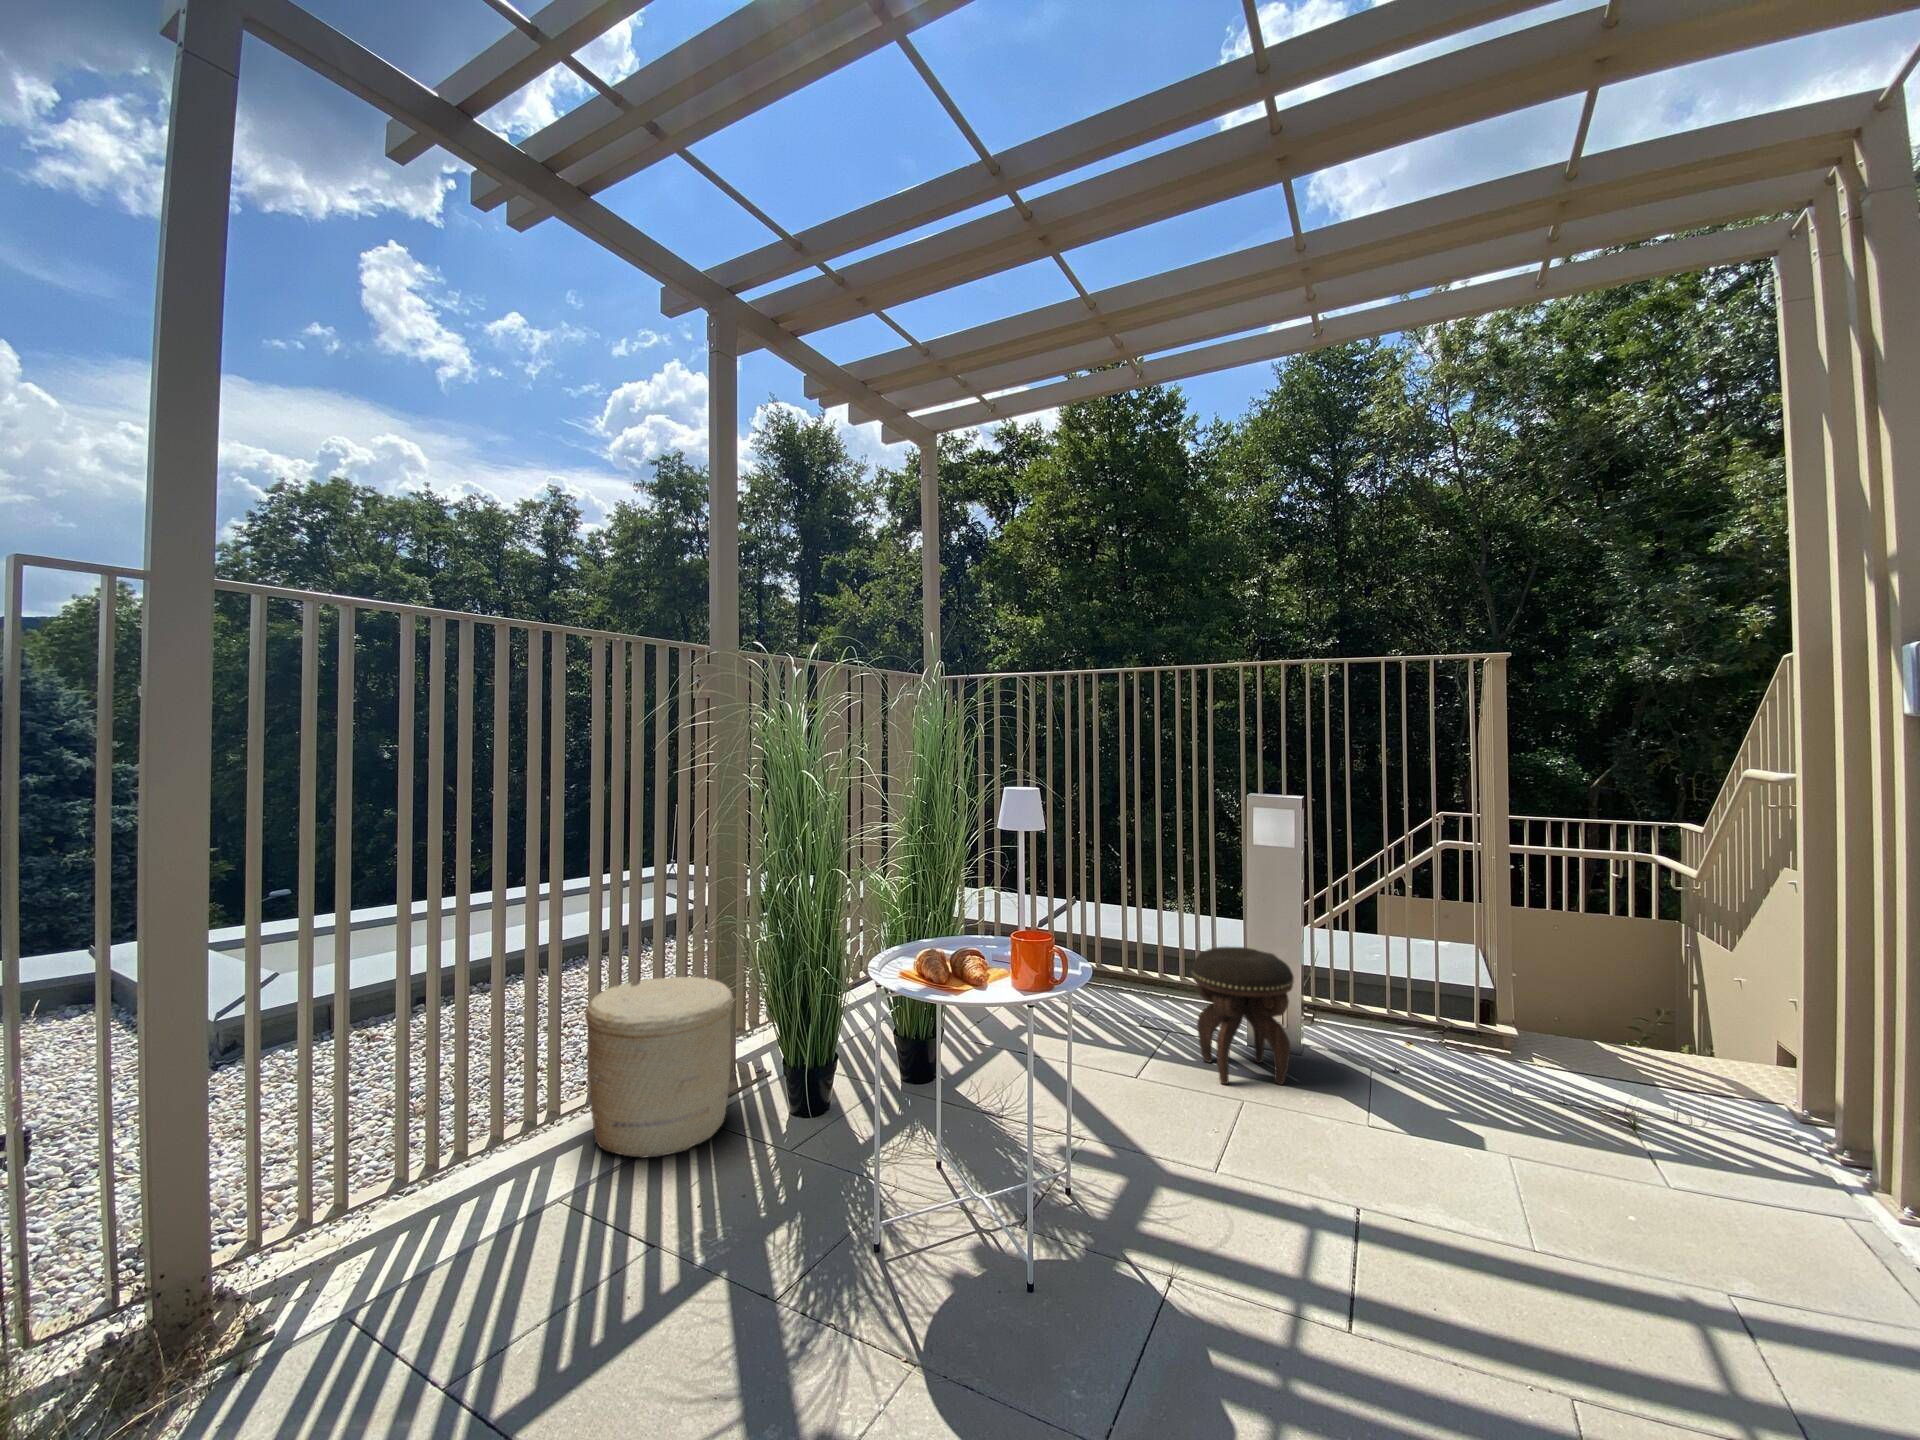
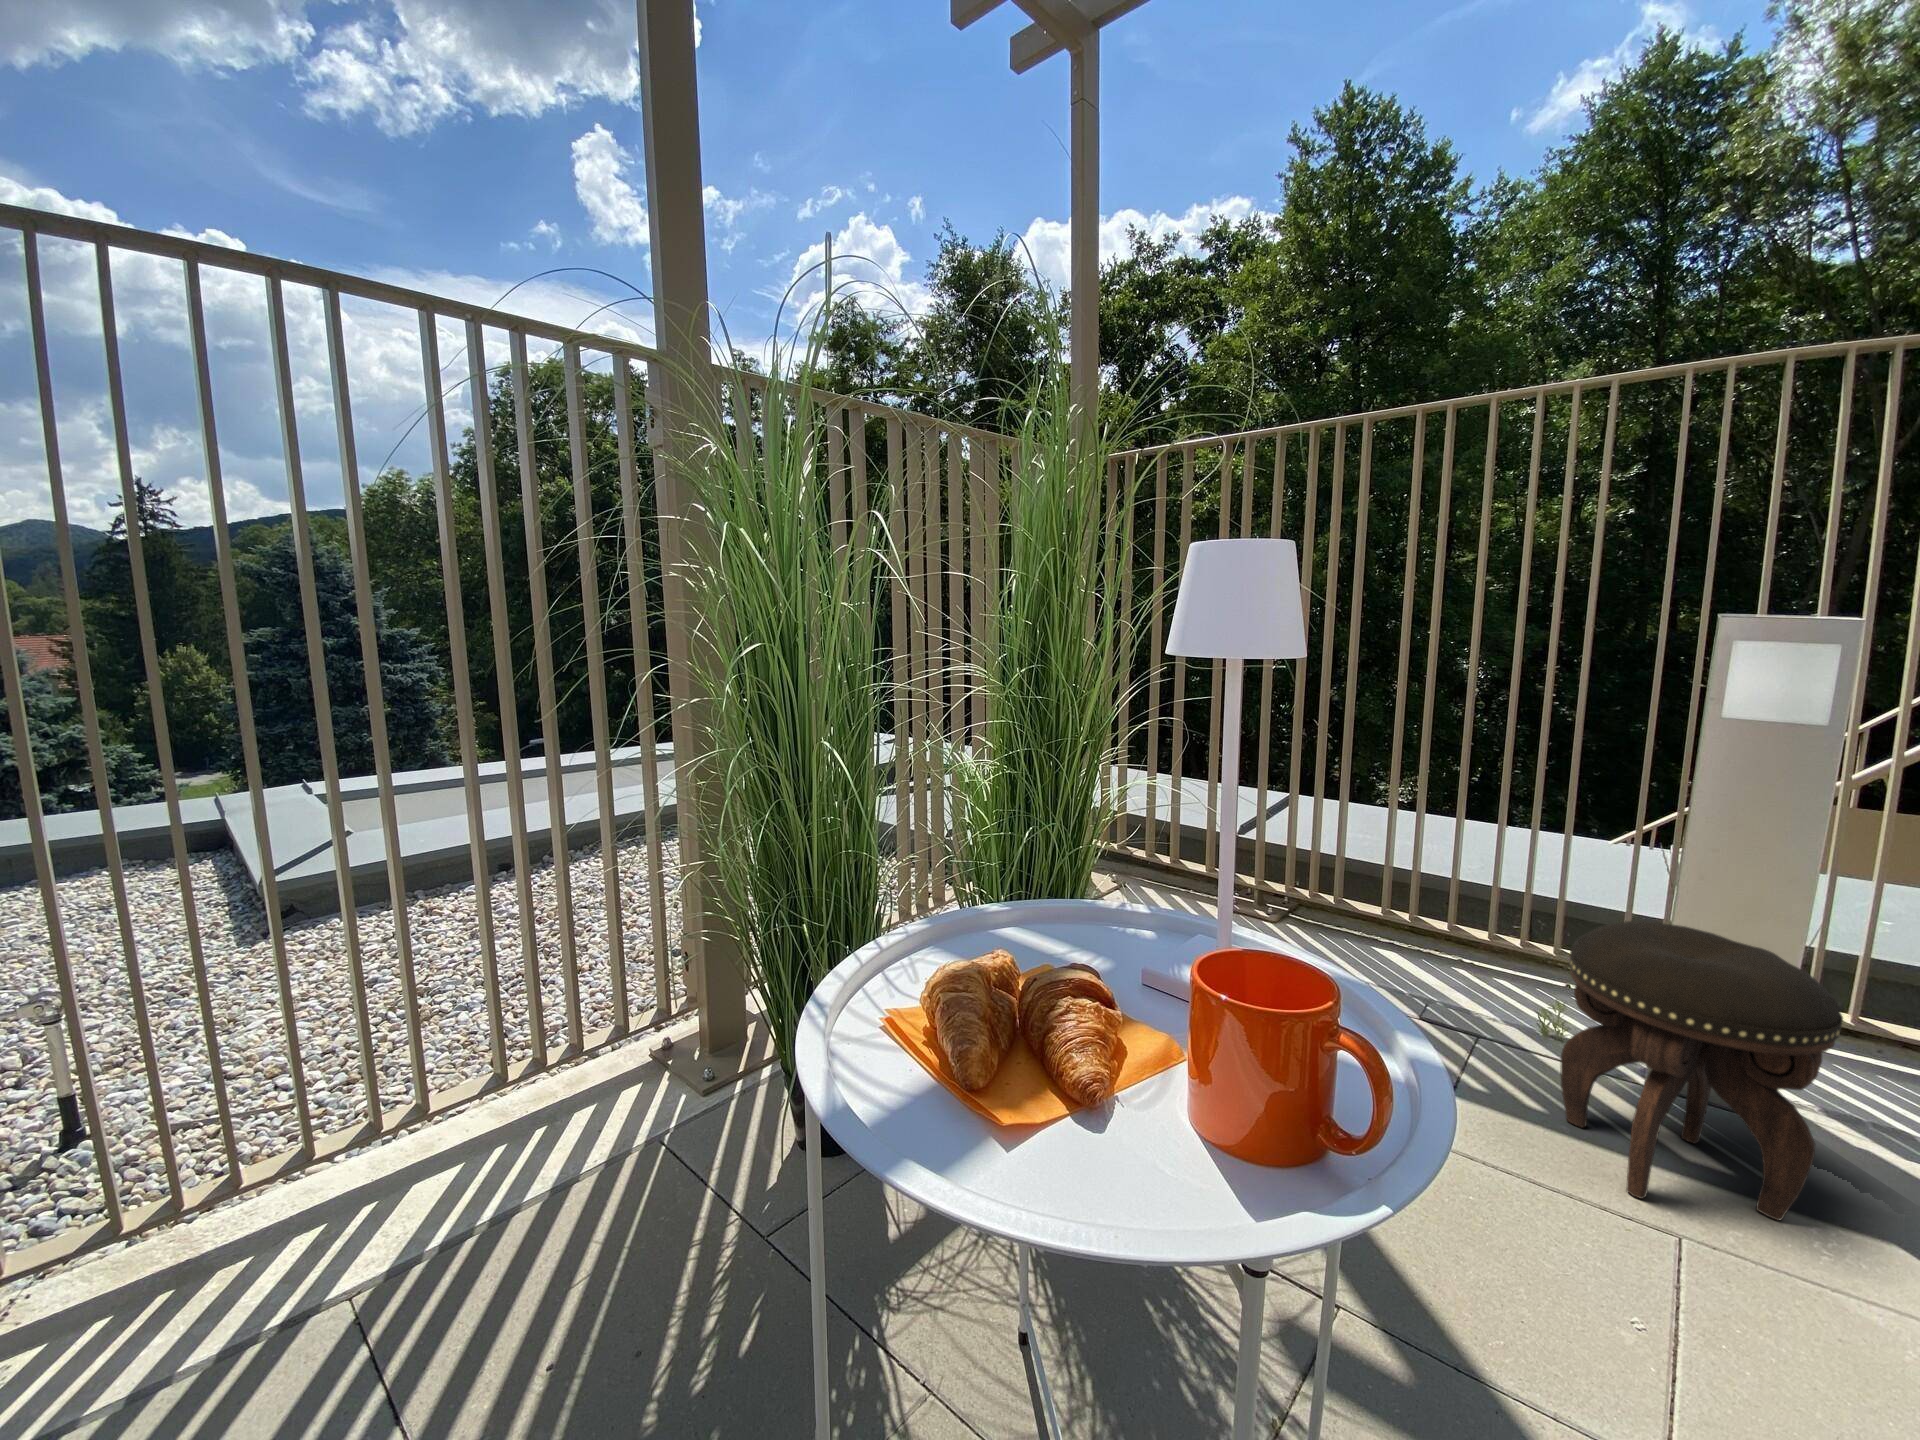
woven basket: present [585,977,733,1158] -> none [437,894,706,1216]

